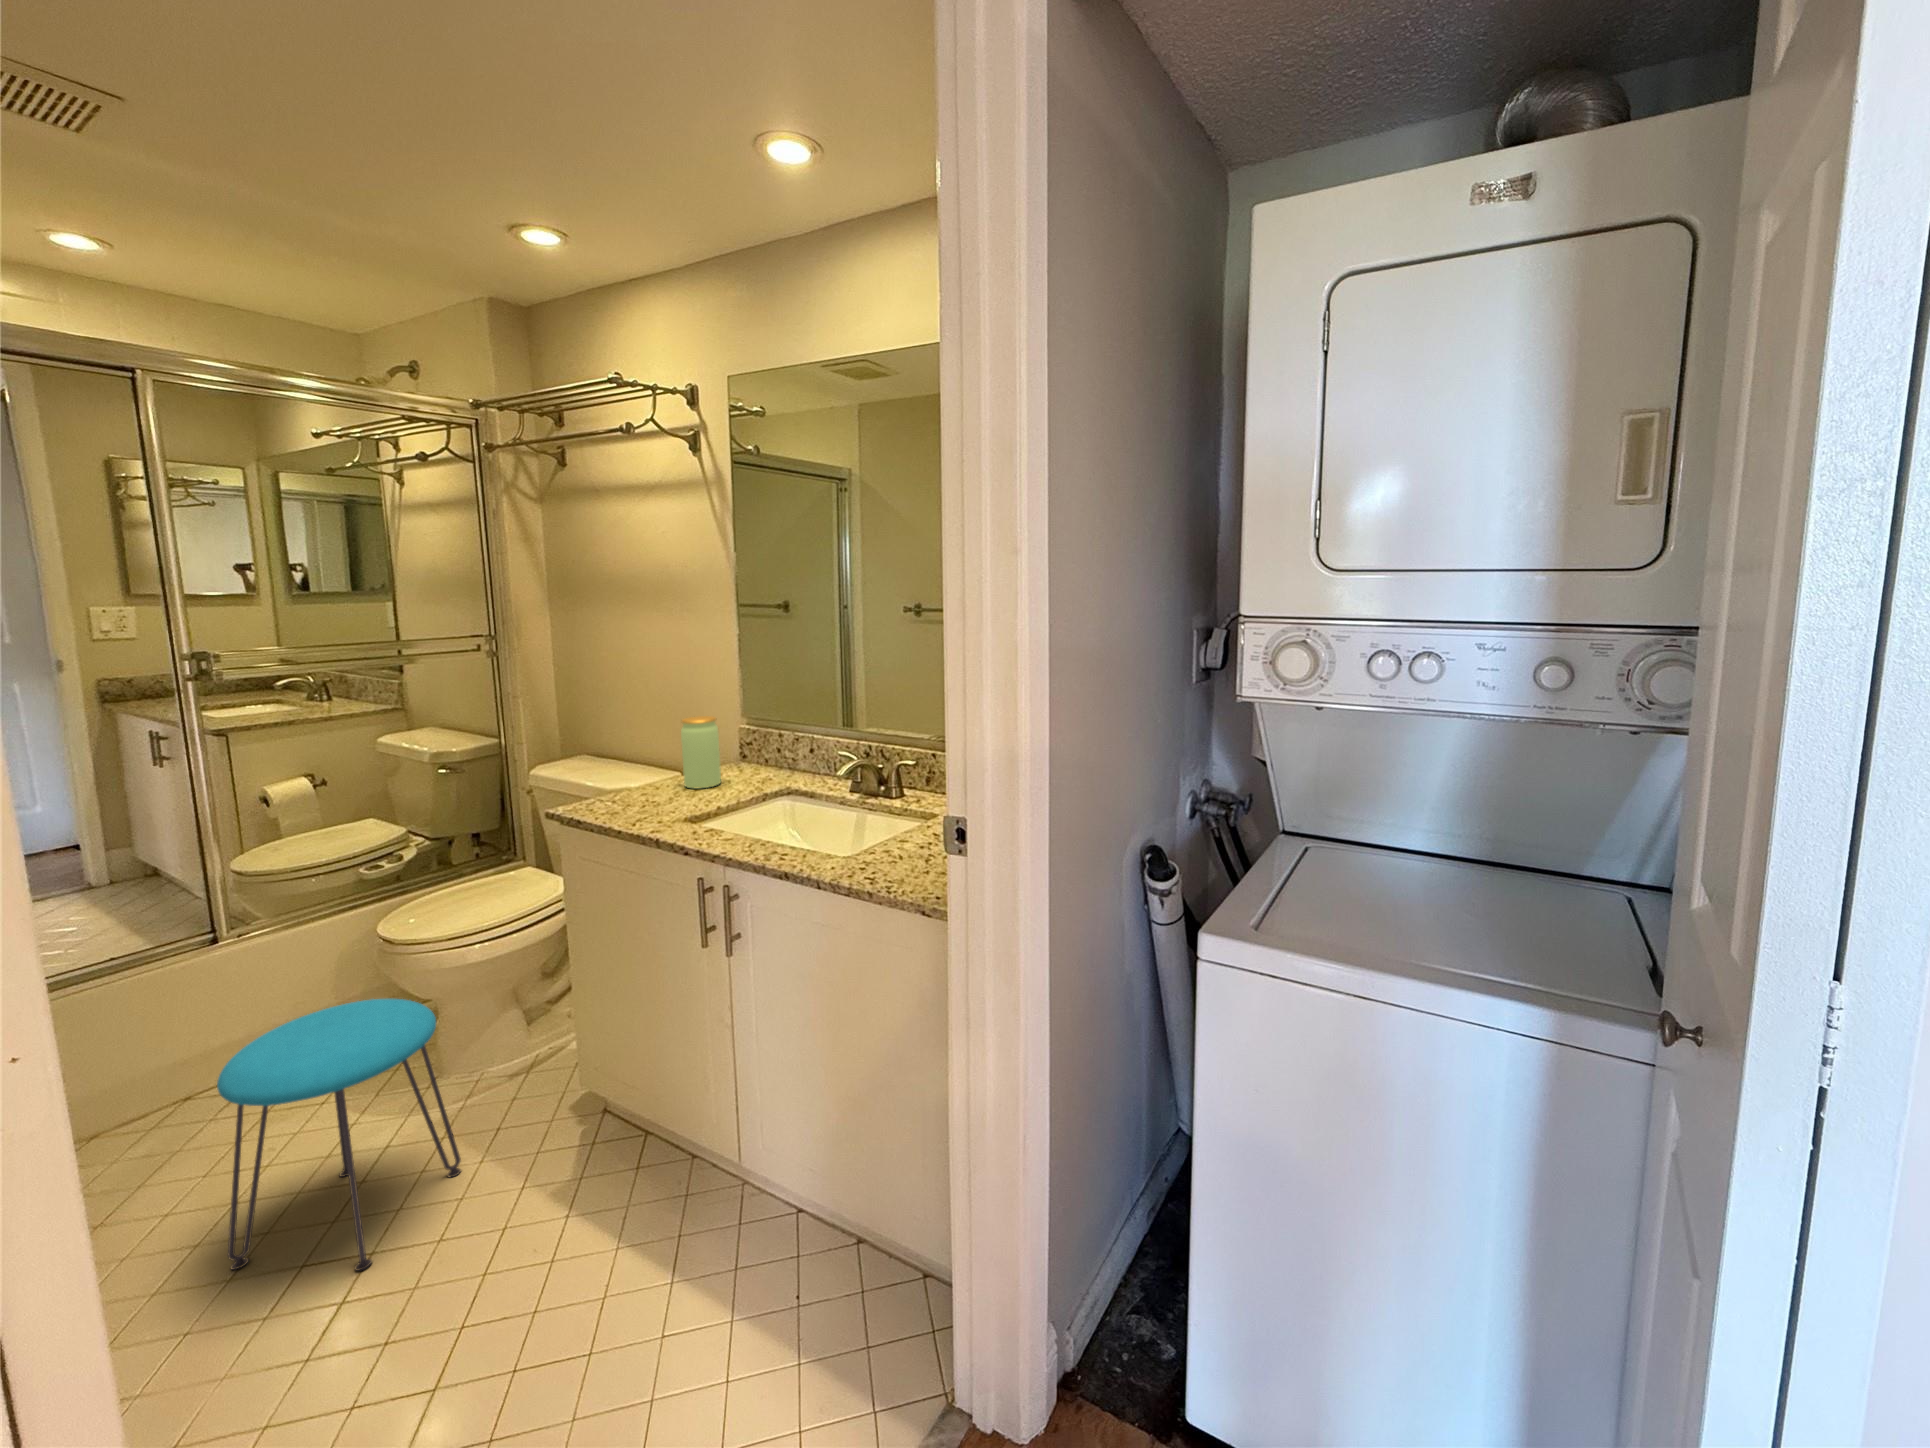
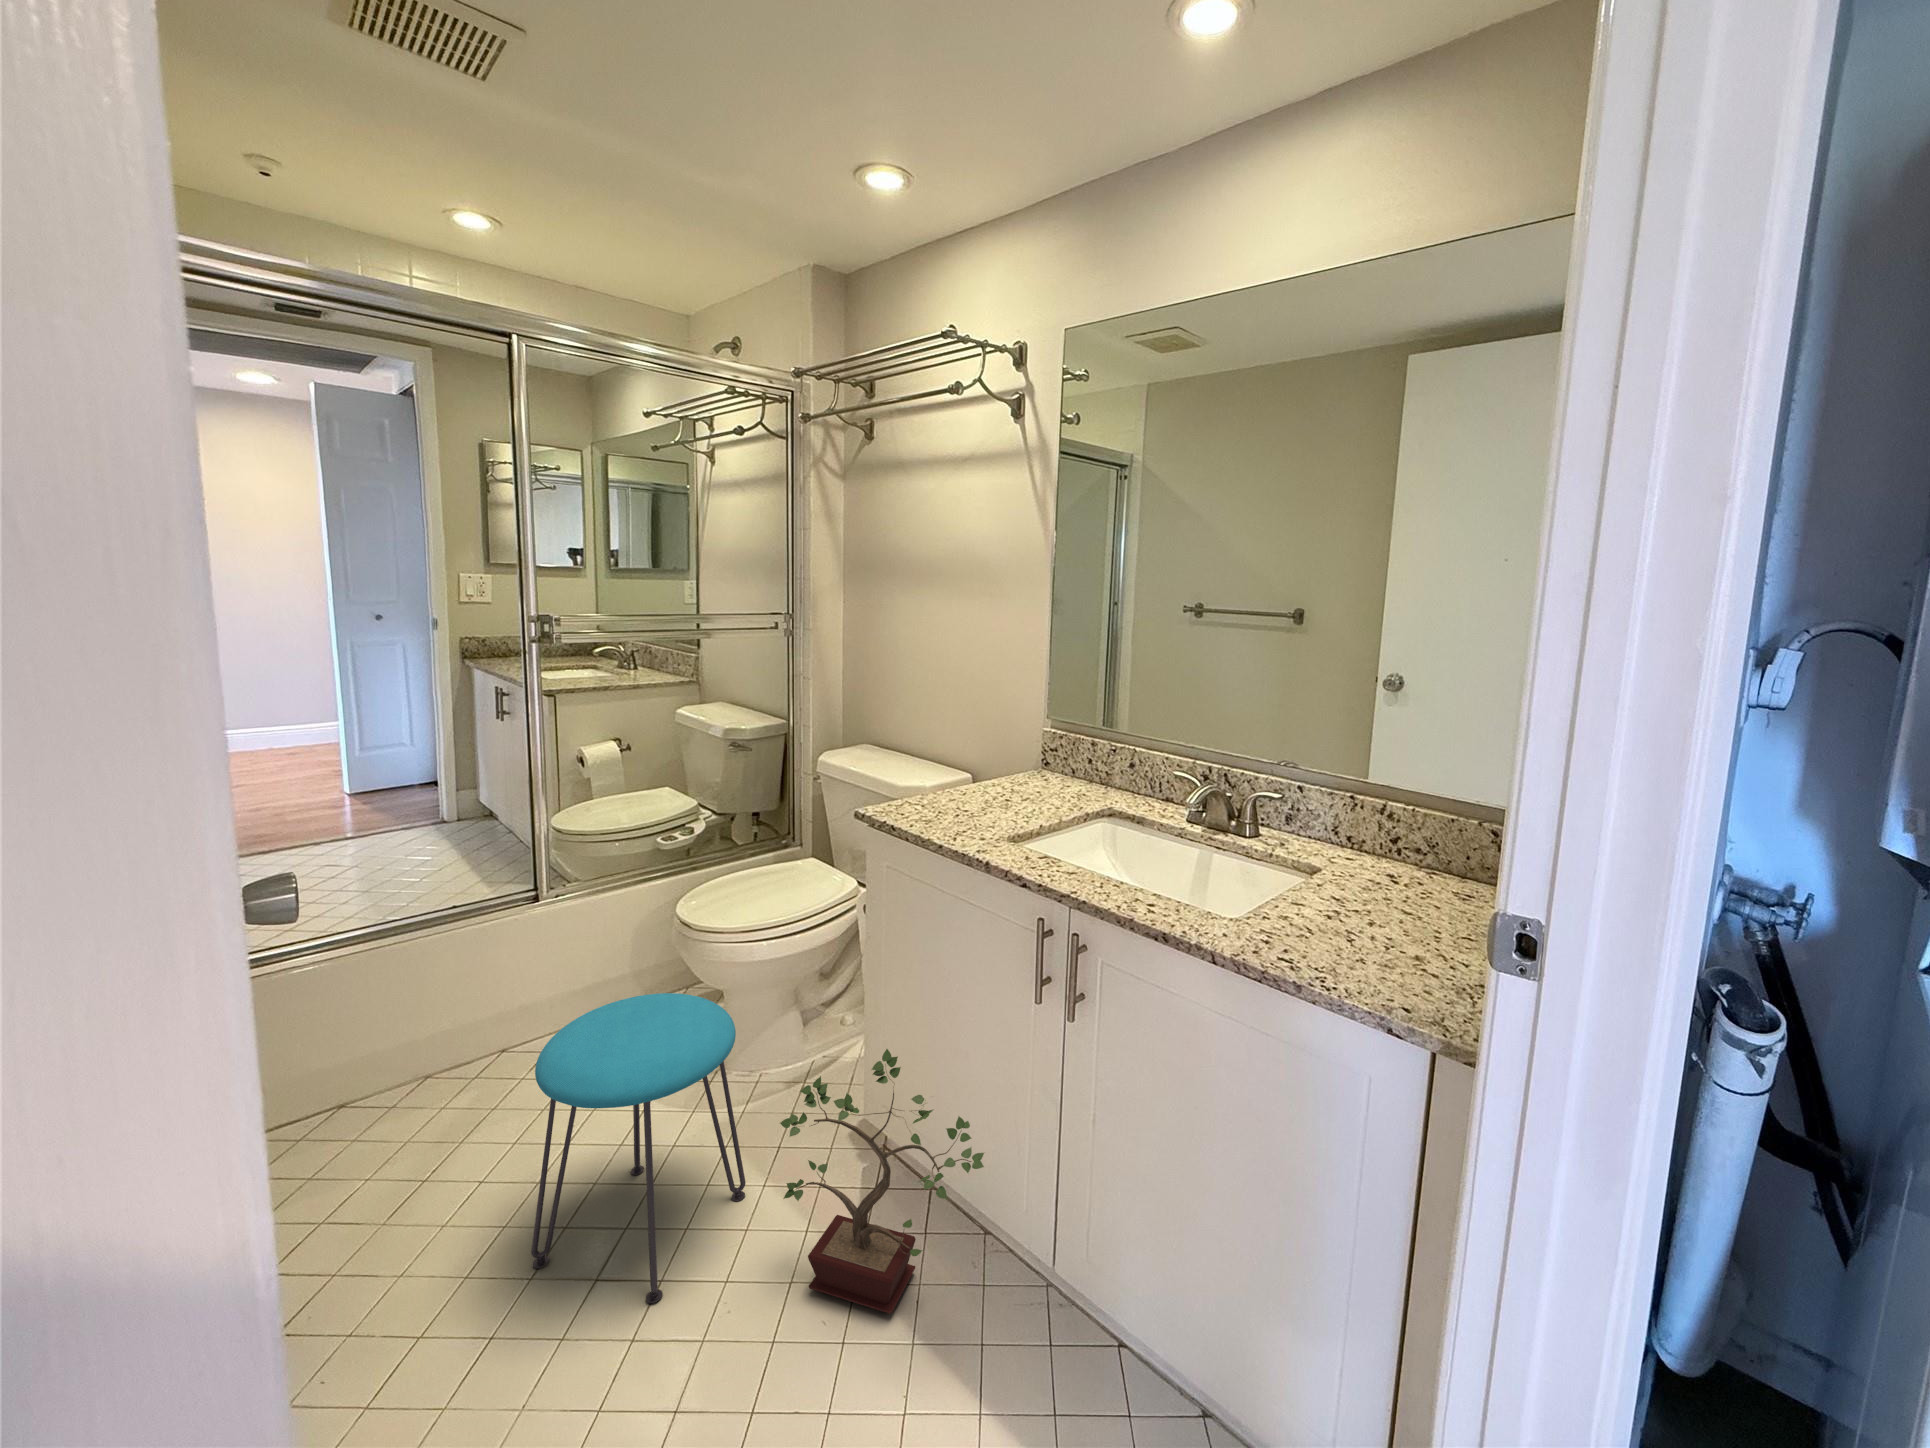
jar: present [681,716,721,789] -> none [991,716,1033,799]
potted plant: none [479,1007,665,1230] -> present [780,1049,984,1314]

